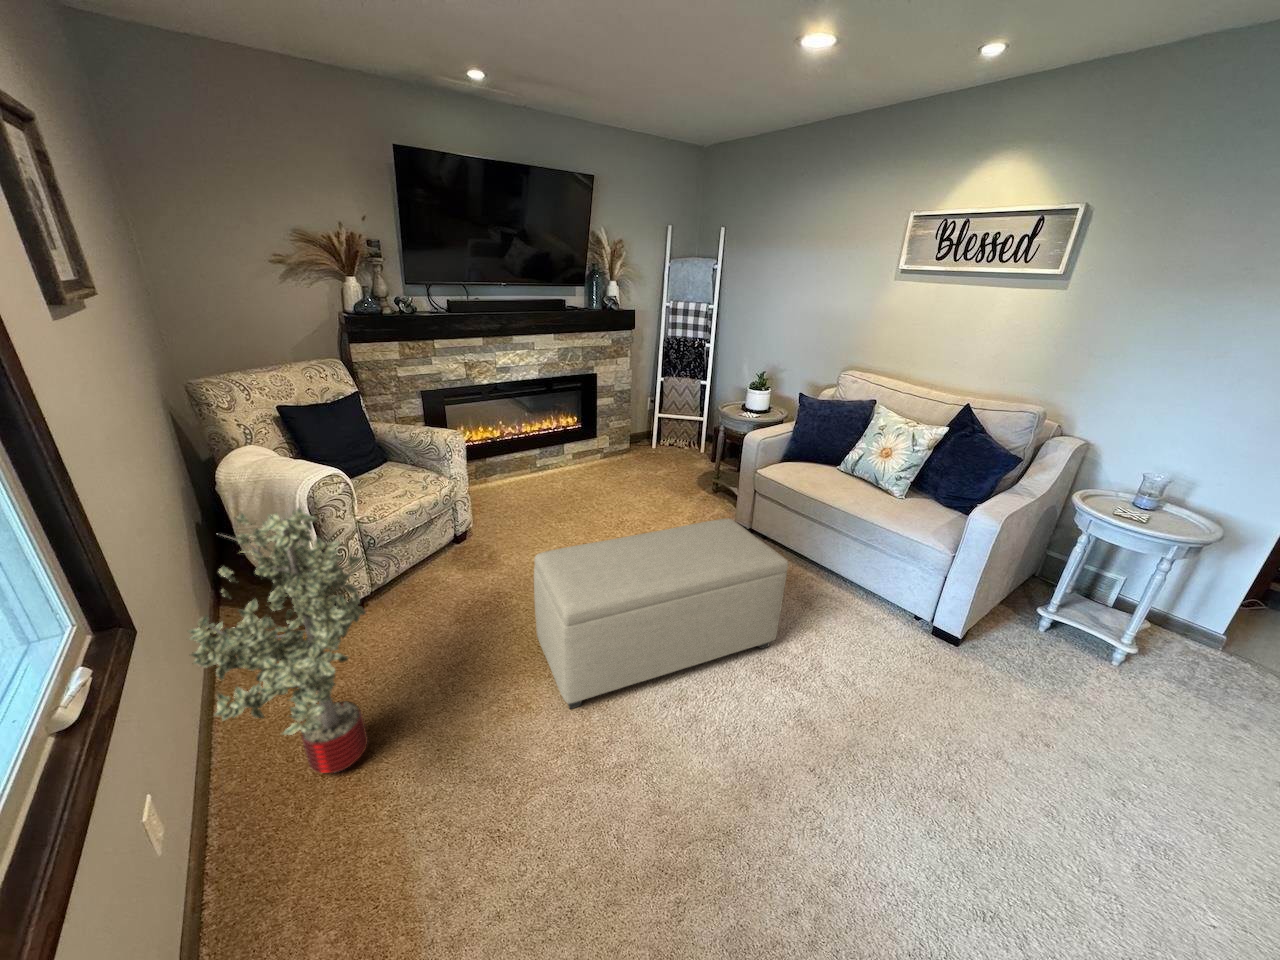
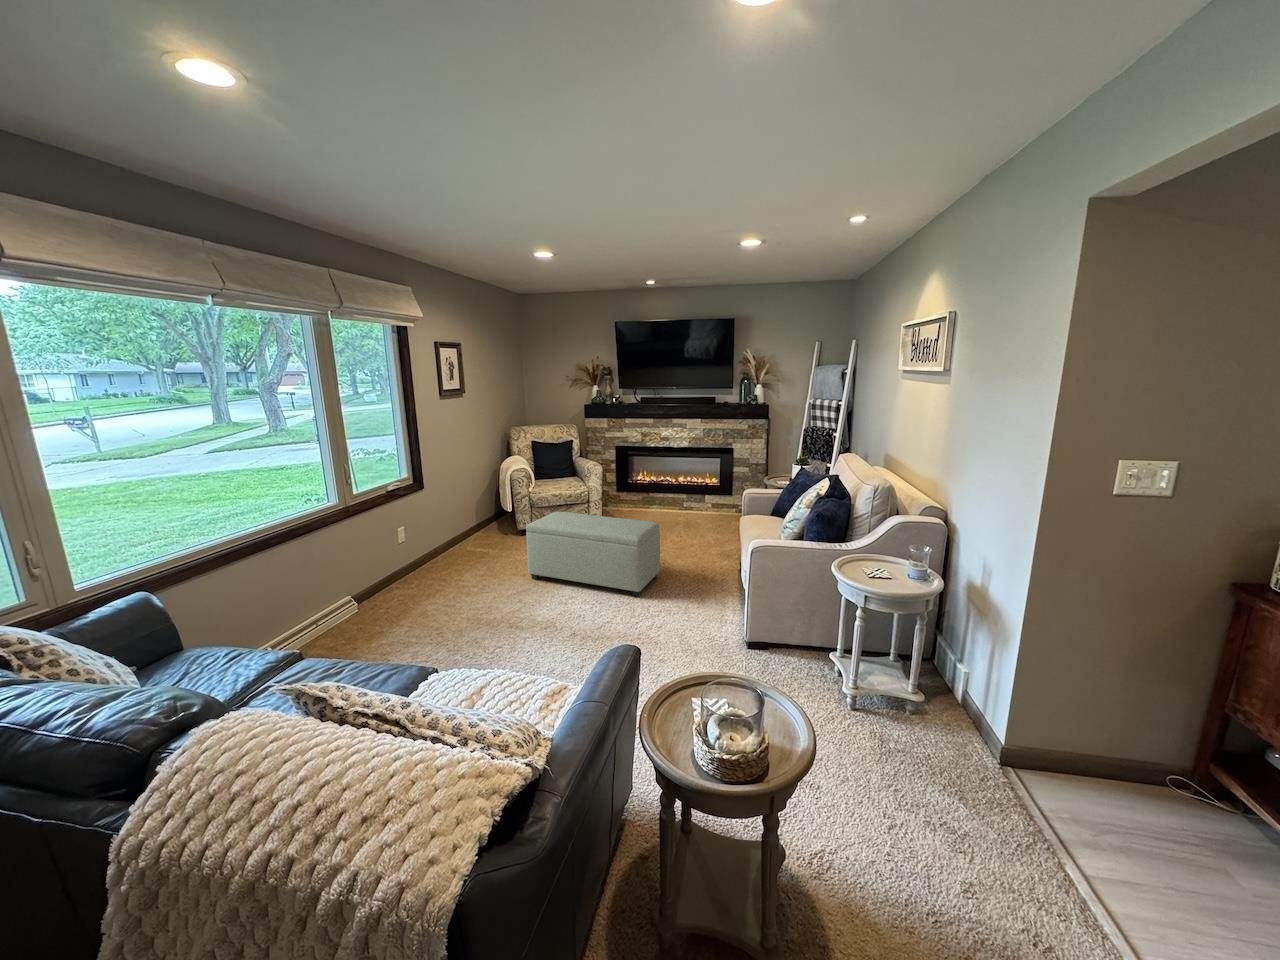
potted tree: present [188,508,368,773] -> none [424,461,490,564]

